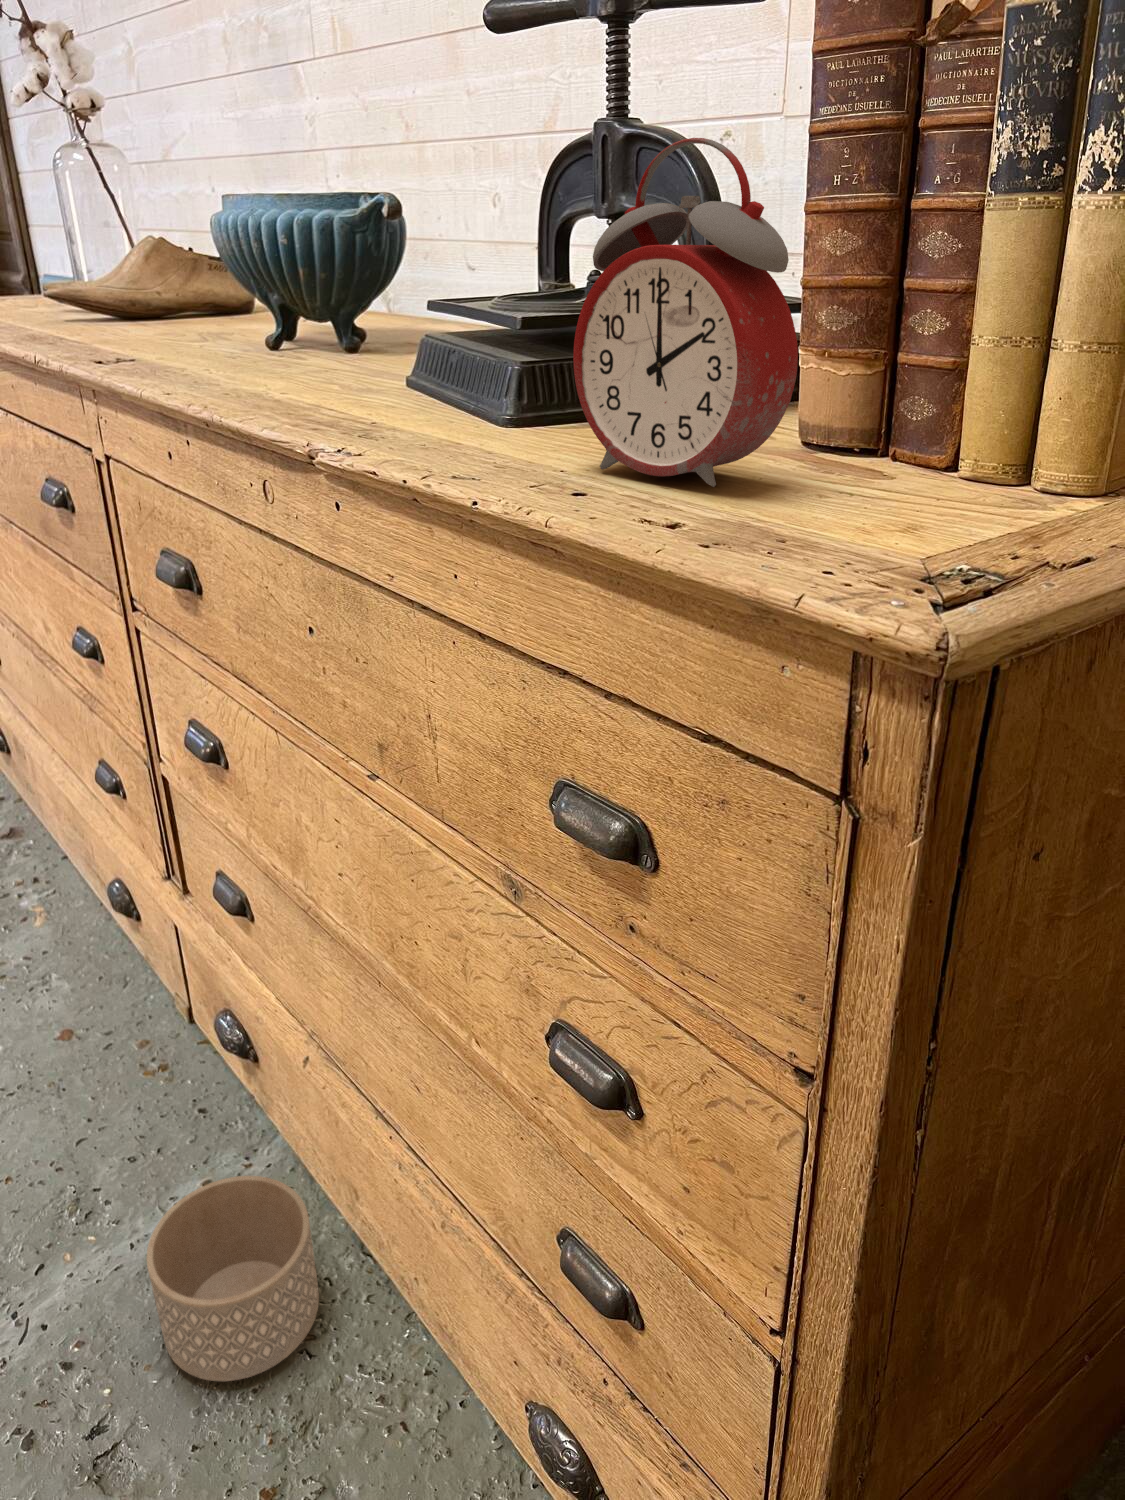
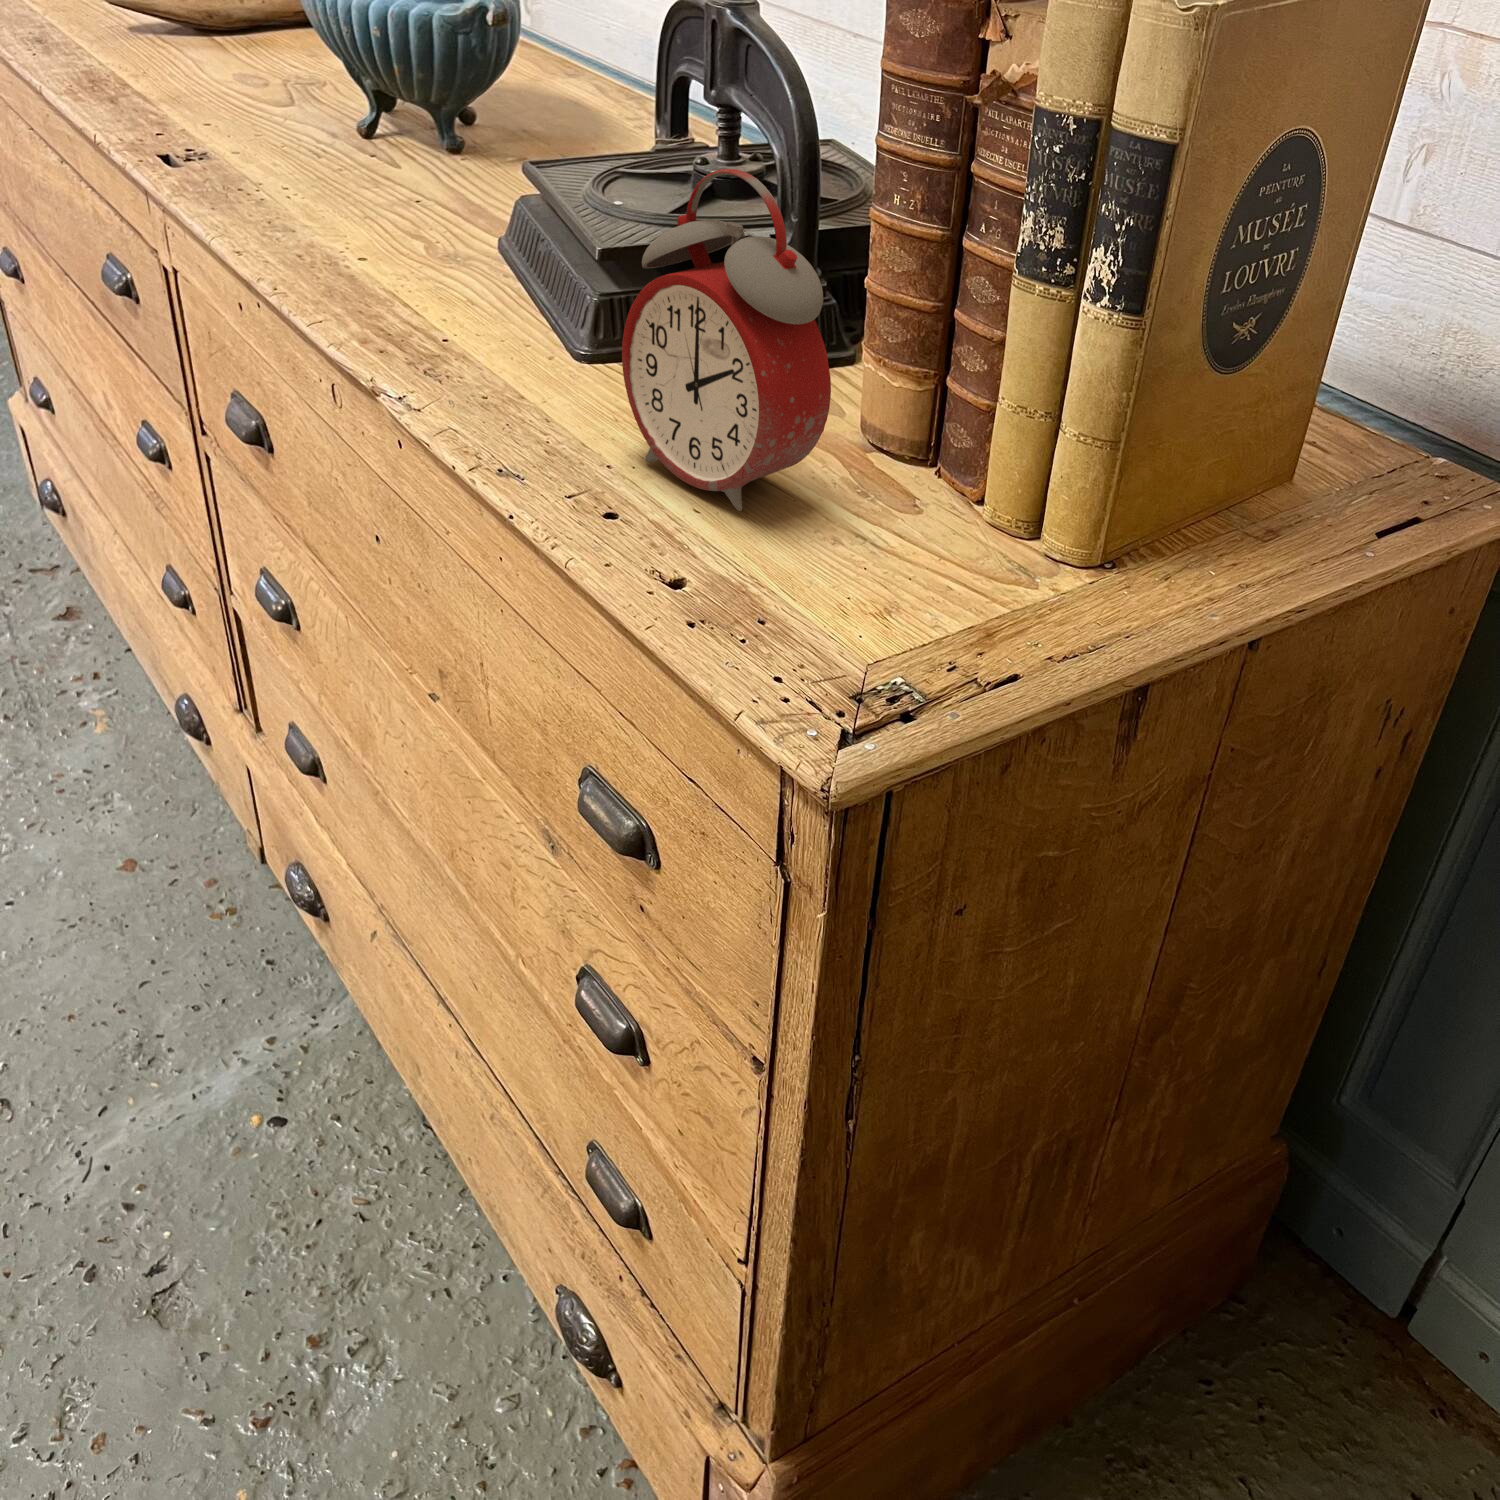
planter: present [146,1176,319,1381] -> none [203,1042,378,1236]

